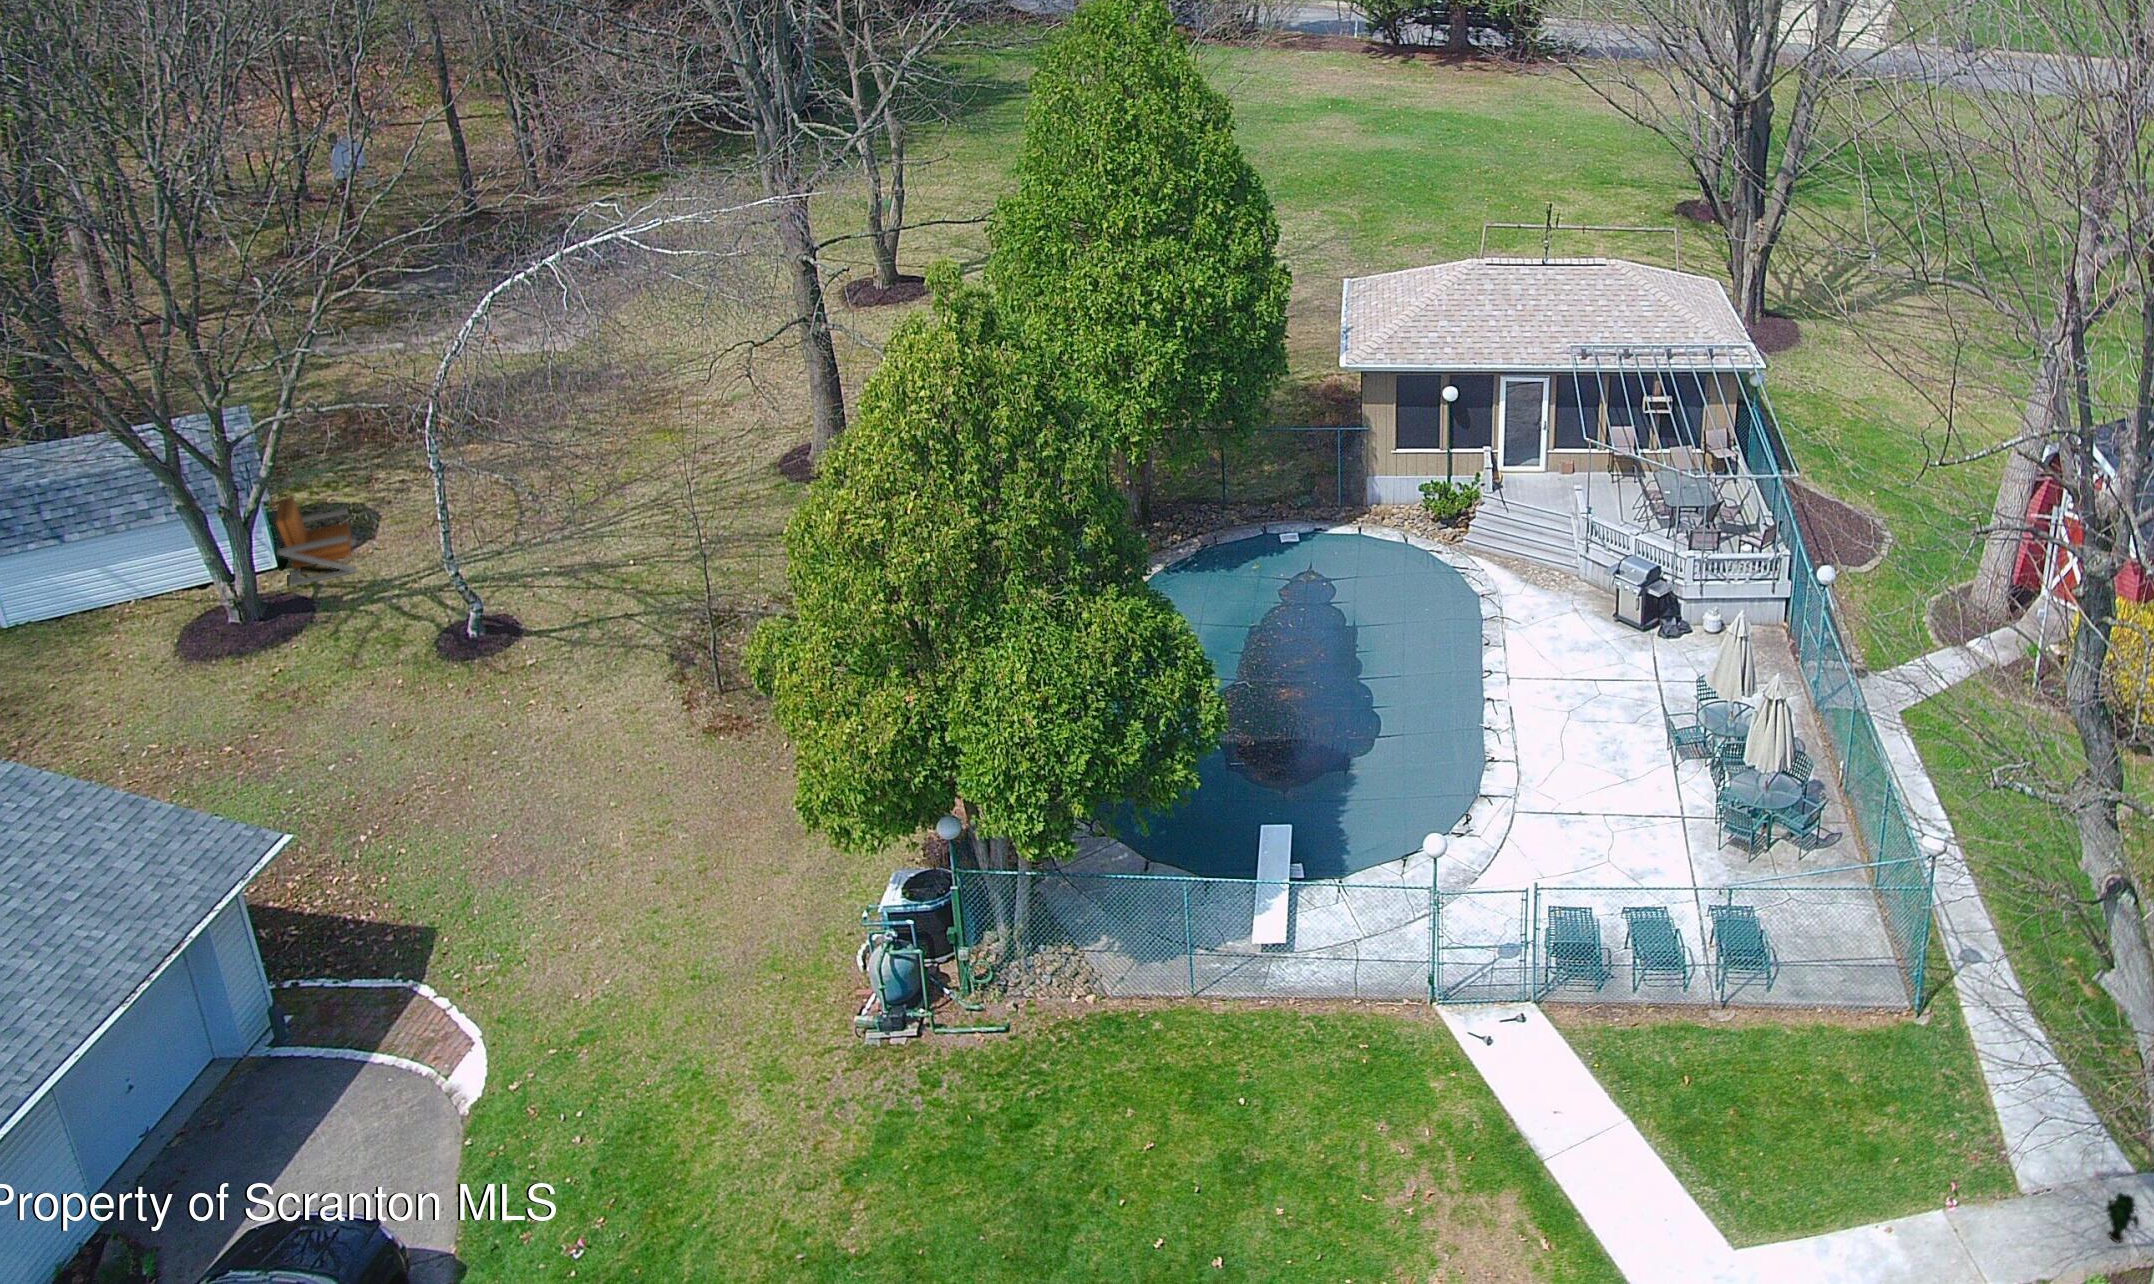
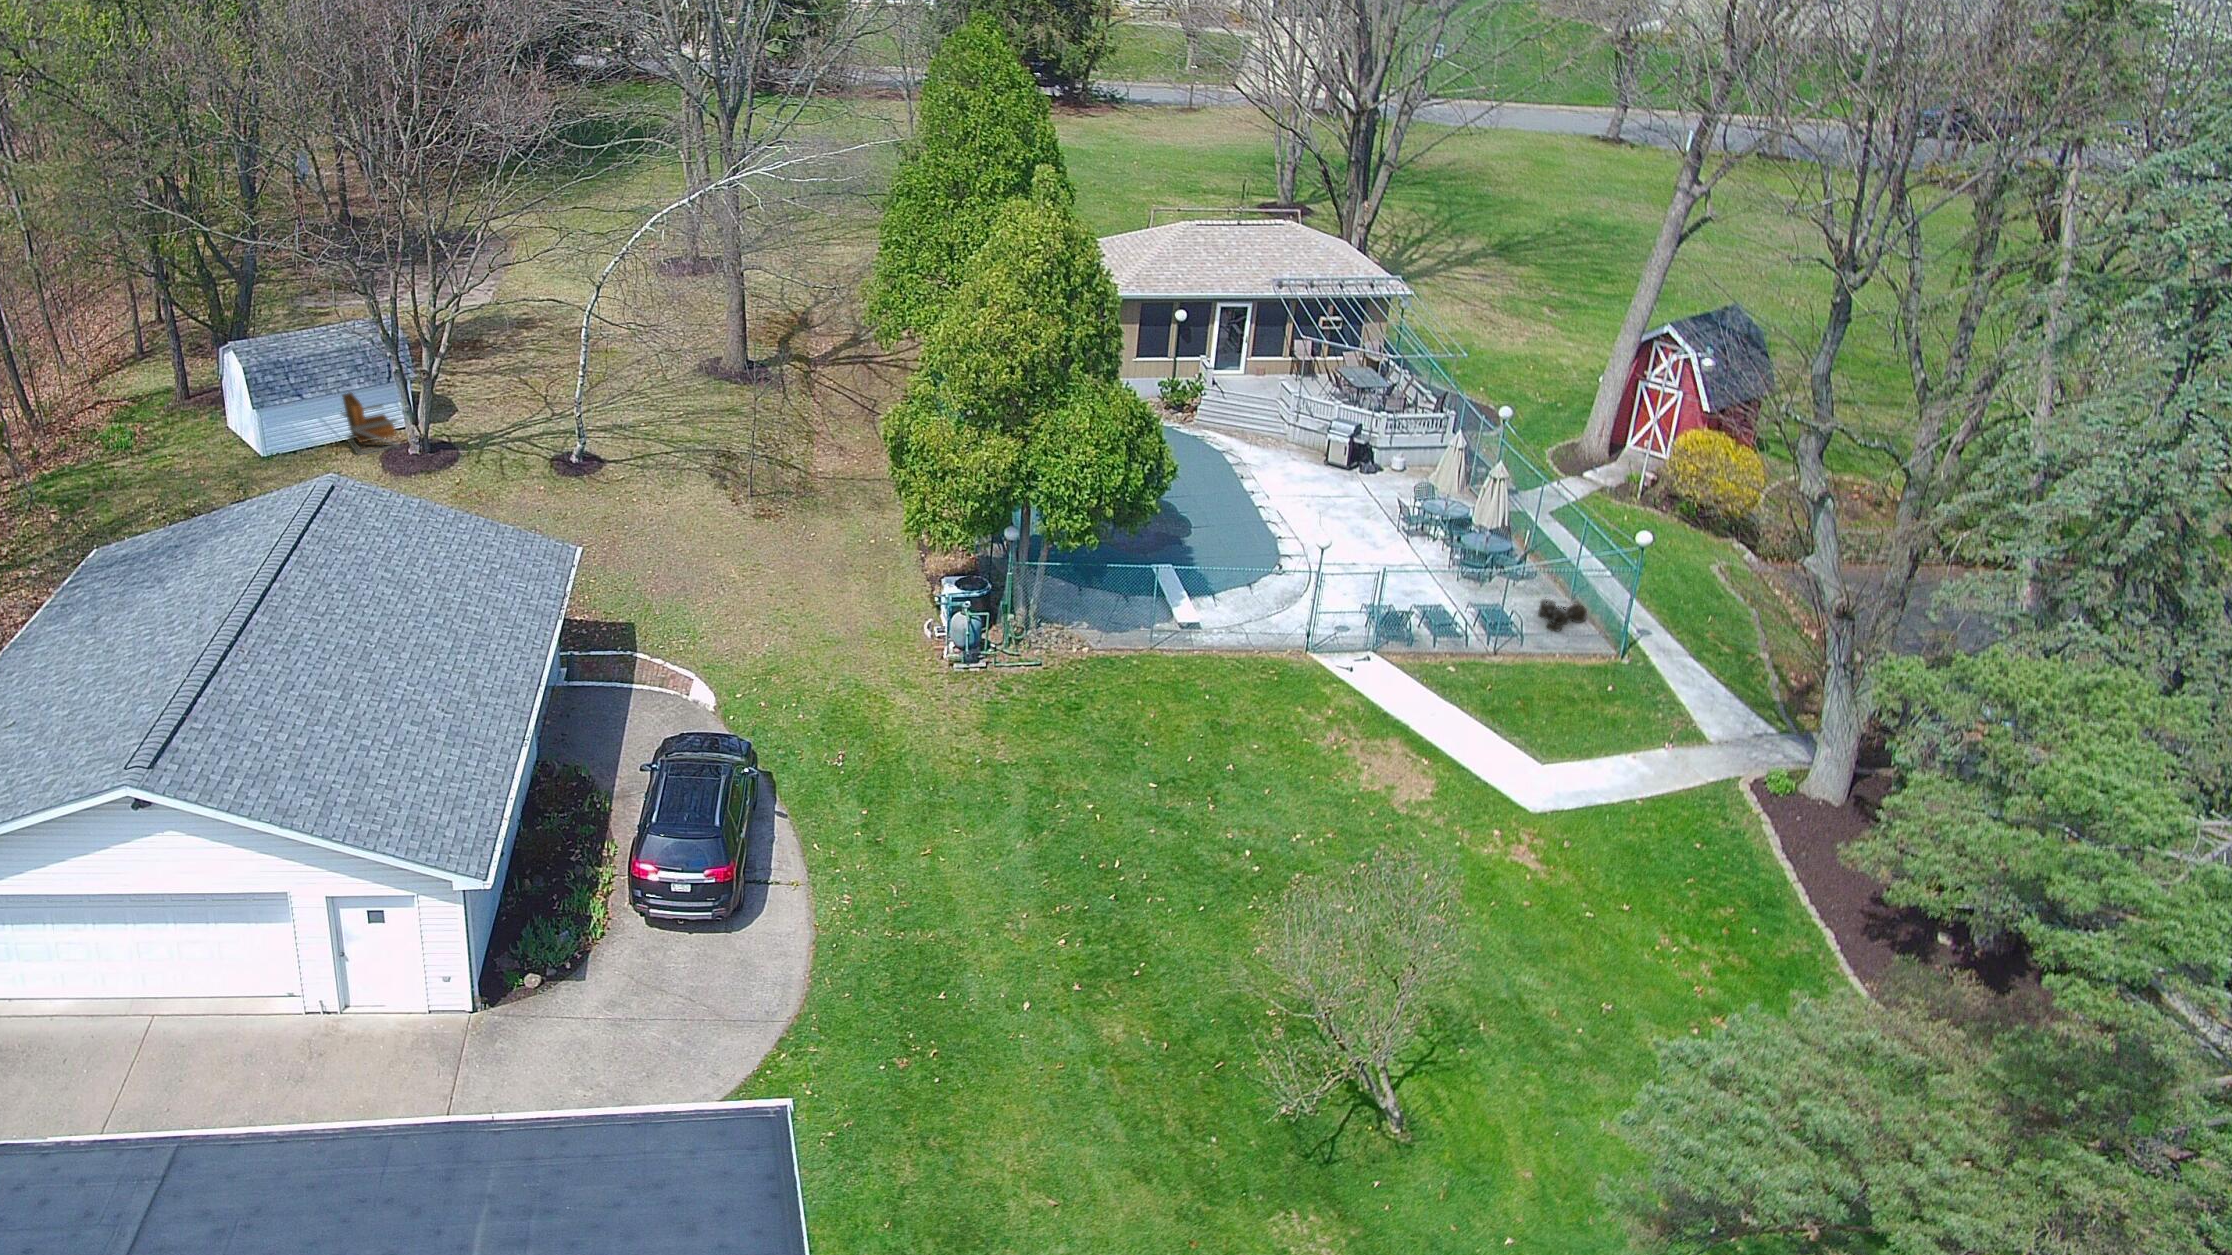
woven basket: none [1819,899,1888,960] -> present [1539,599,1587,631]
decorative plant: present [2106,1193,2139,1242] -> none [1776,719,1801,754]

